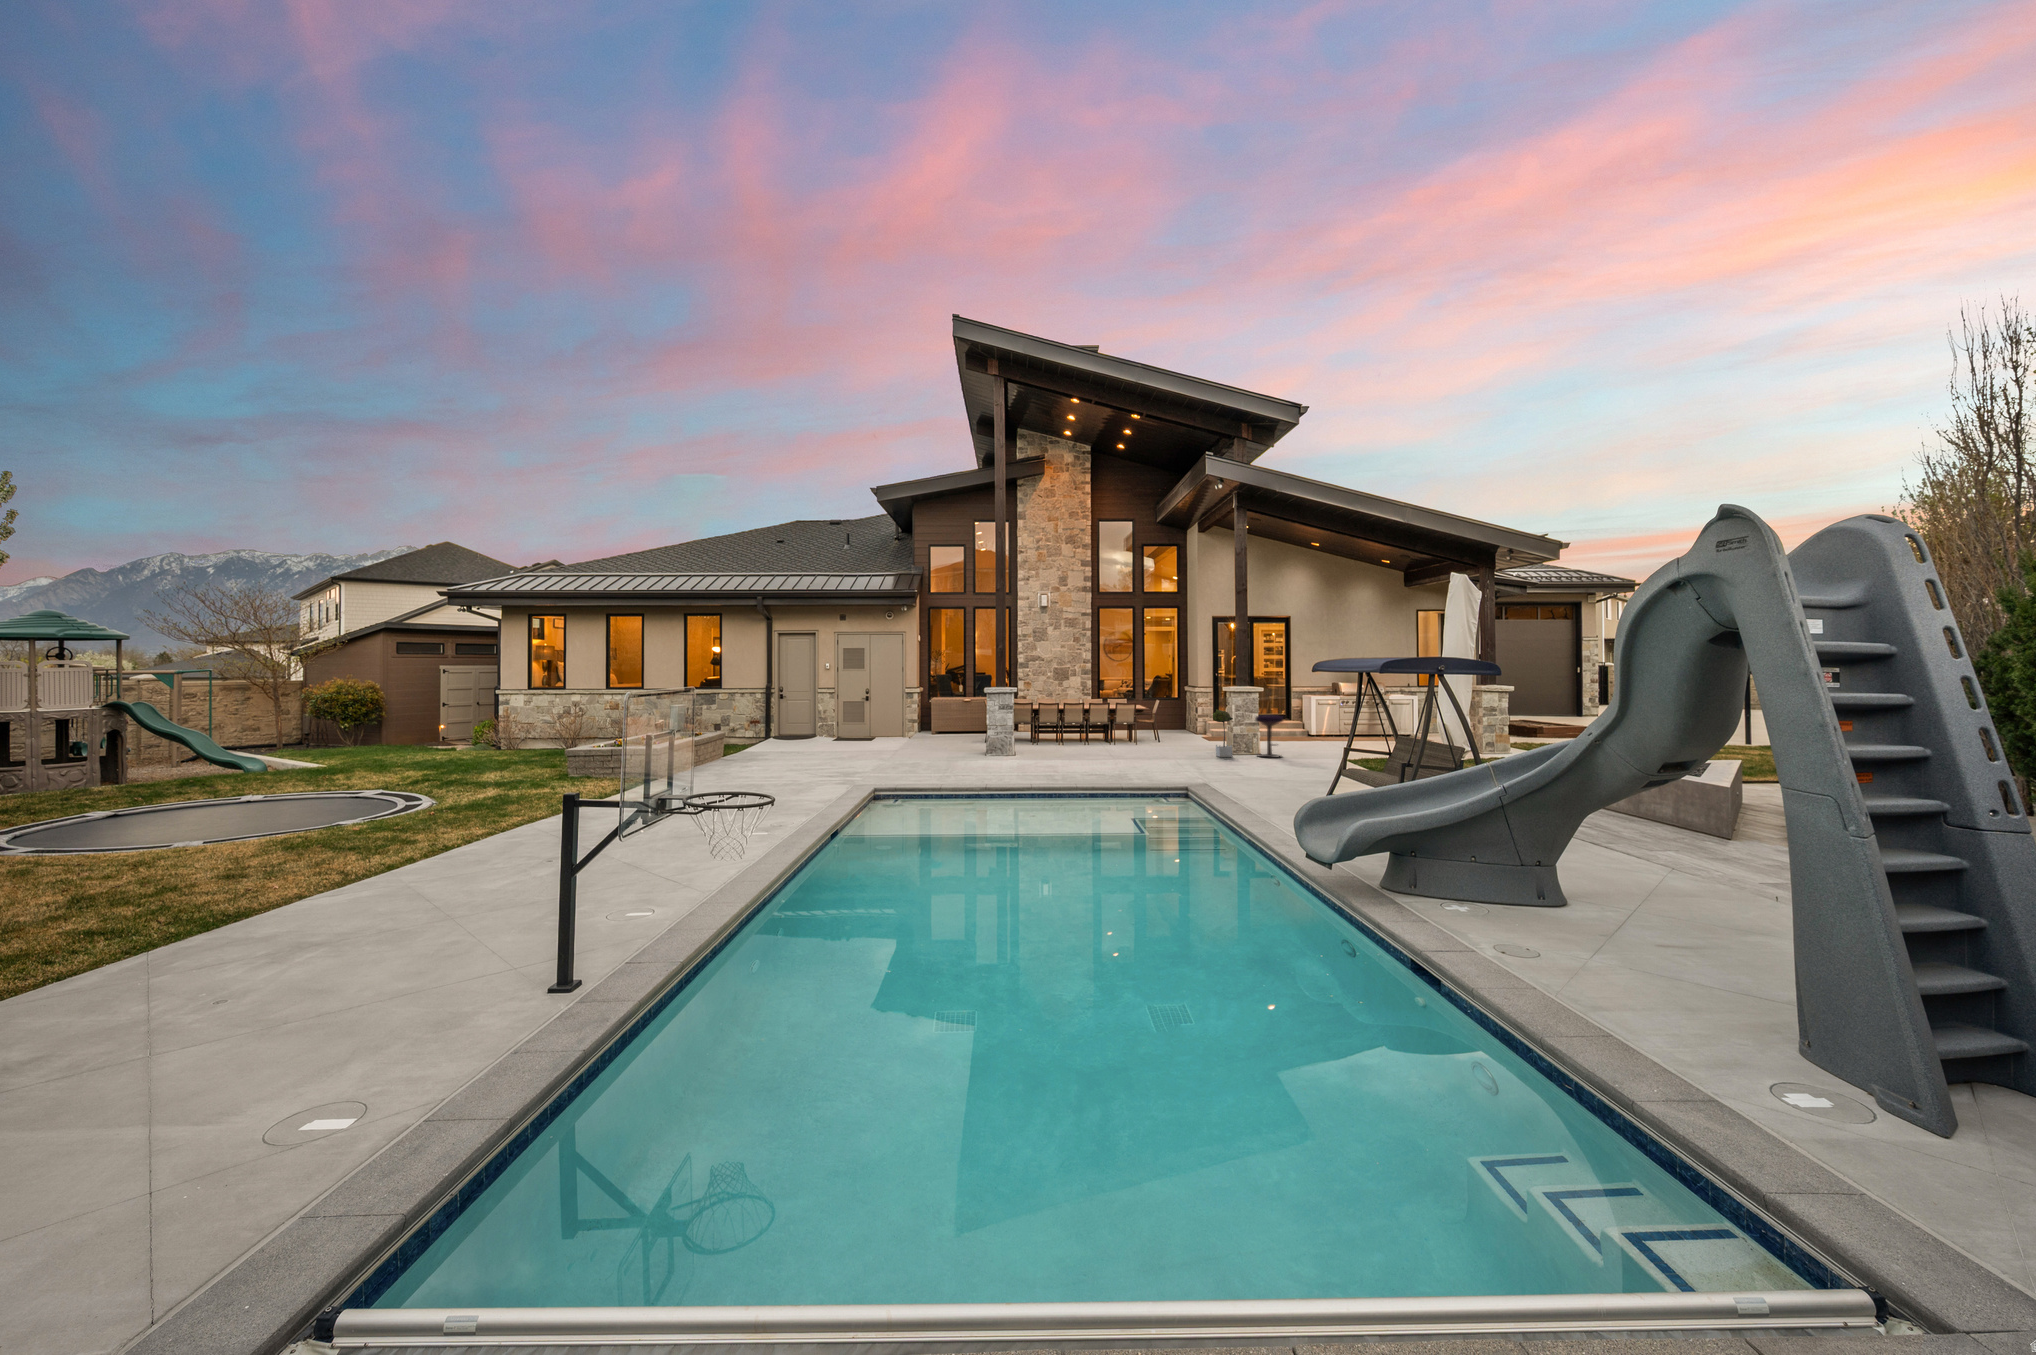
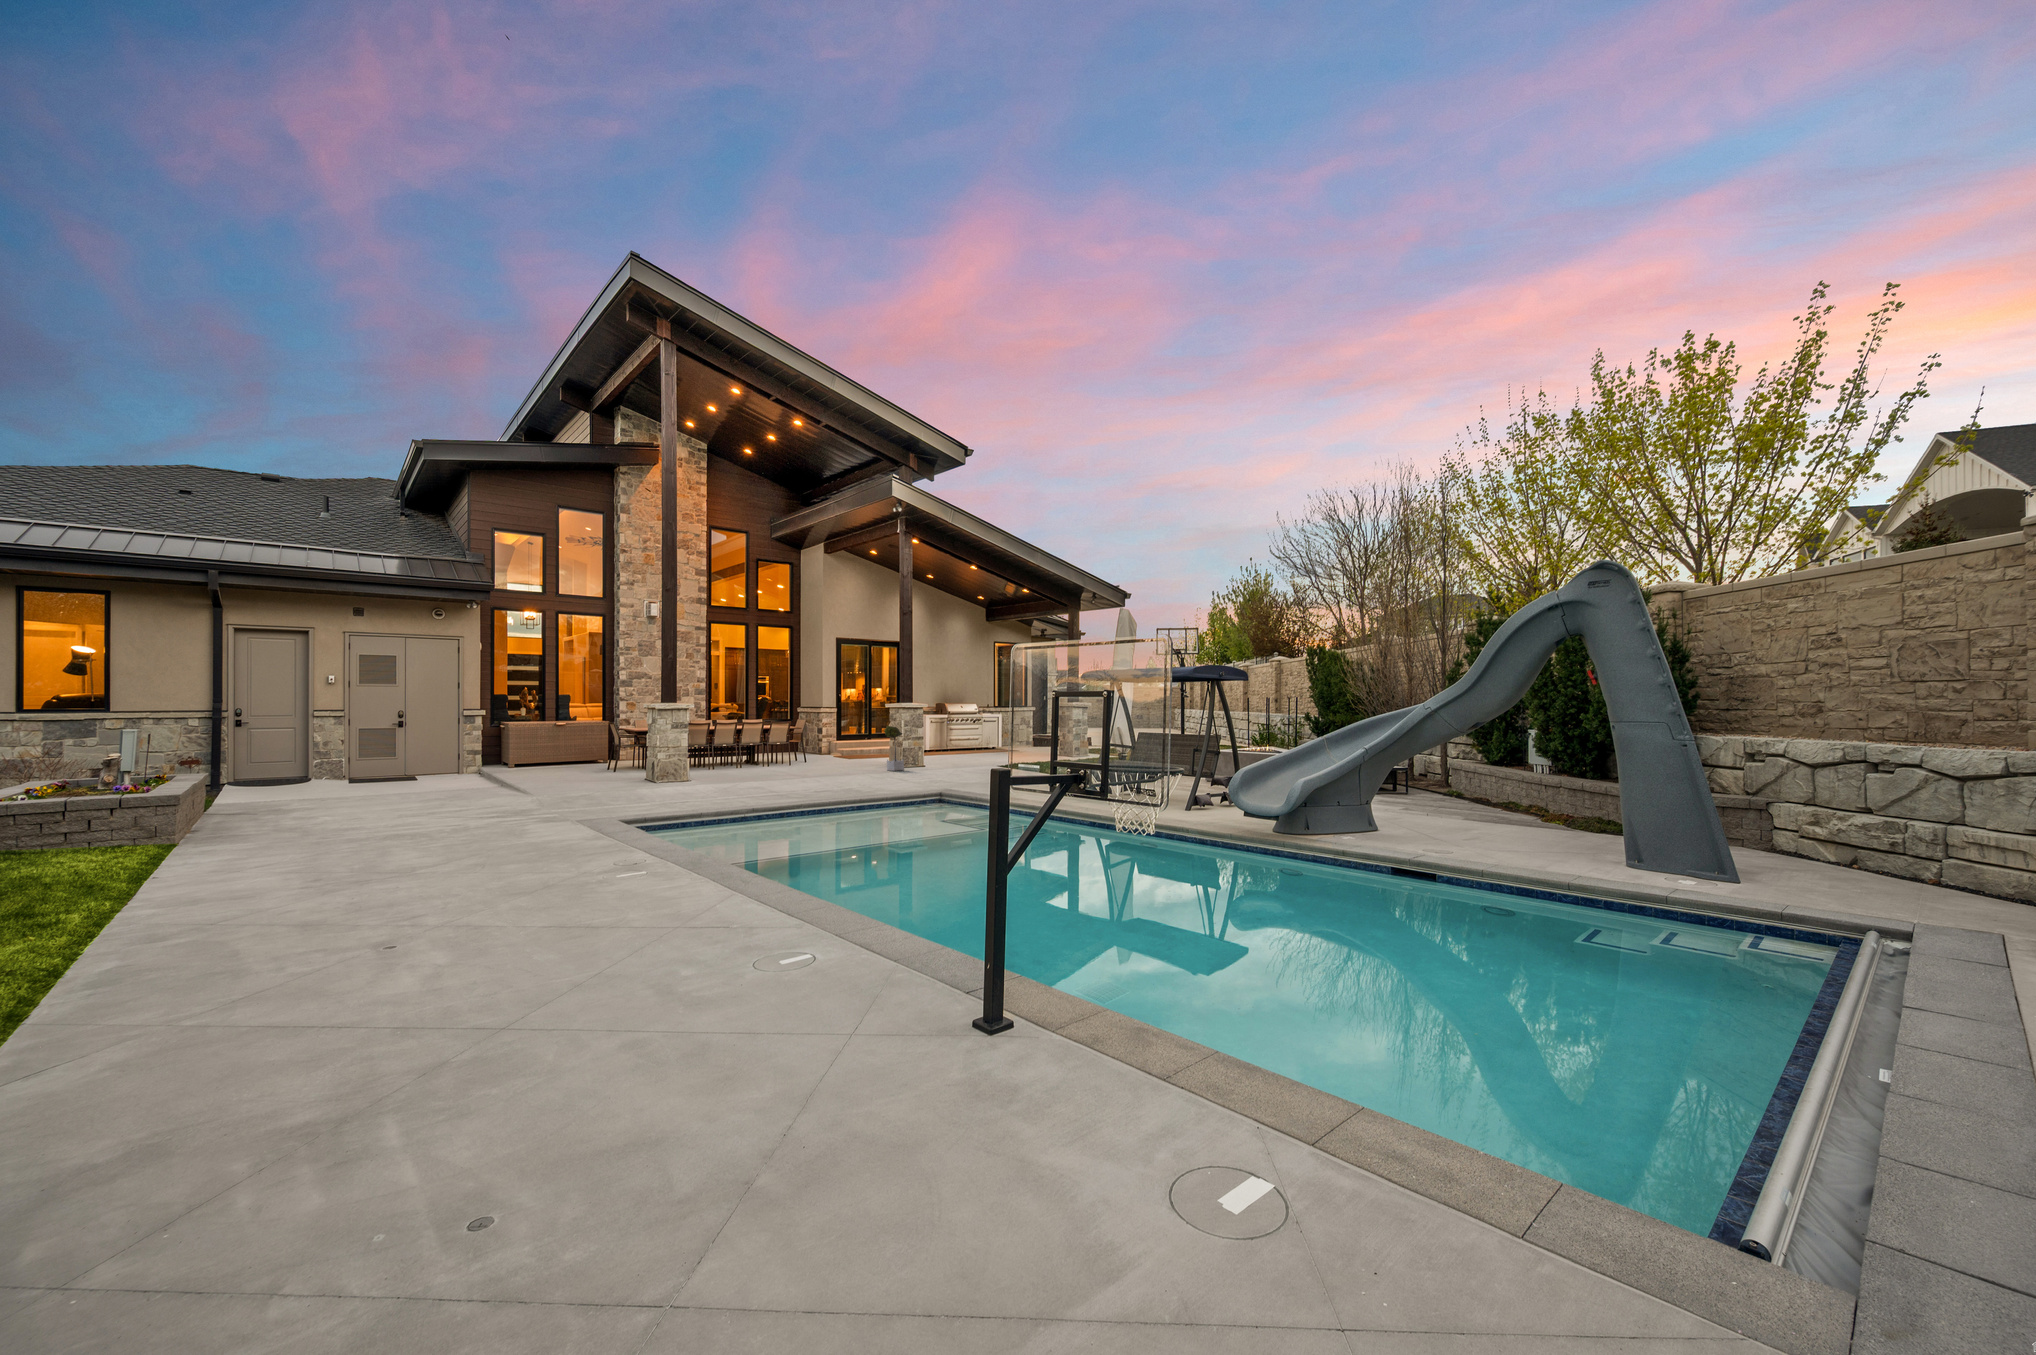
stool: present [1255,715,1283,758] -> none [919,729,944,769]

